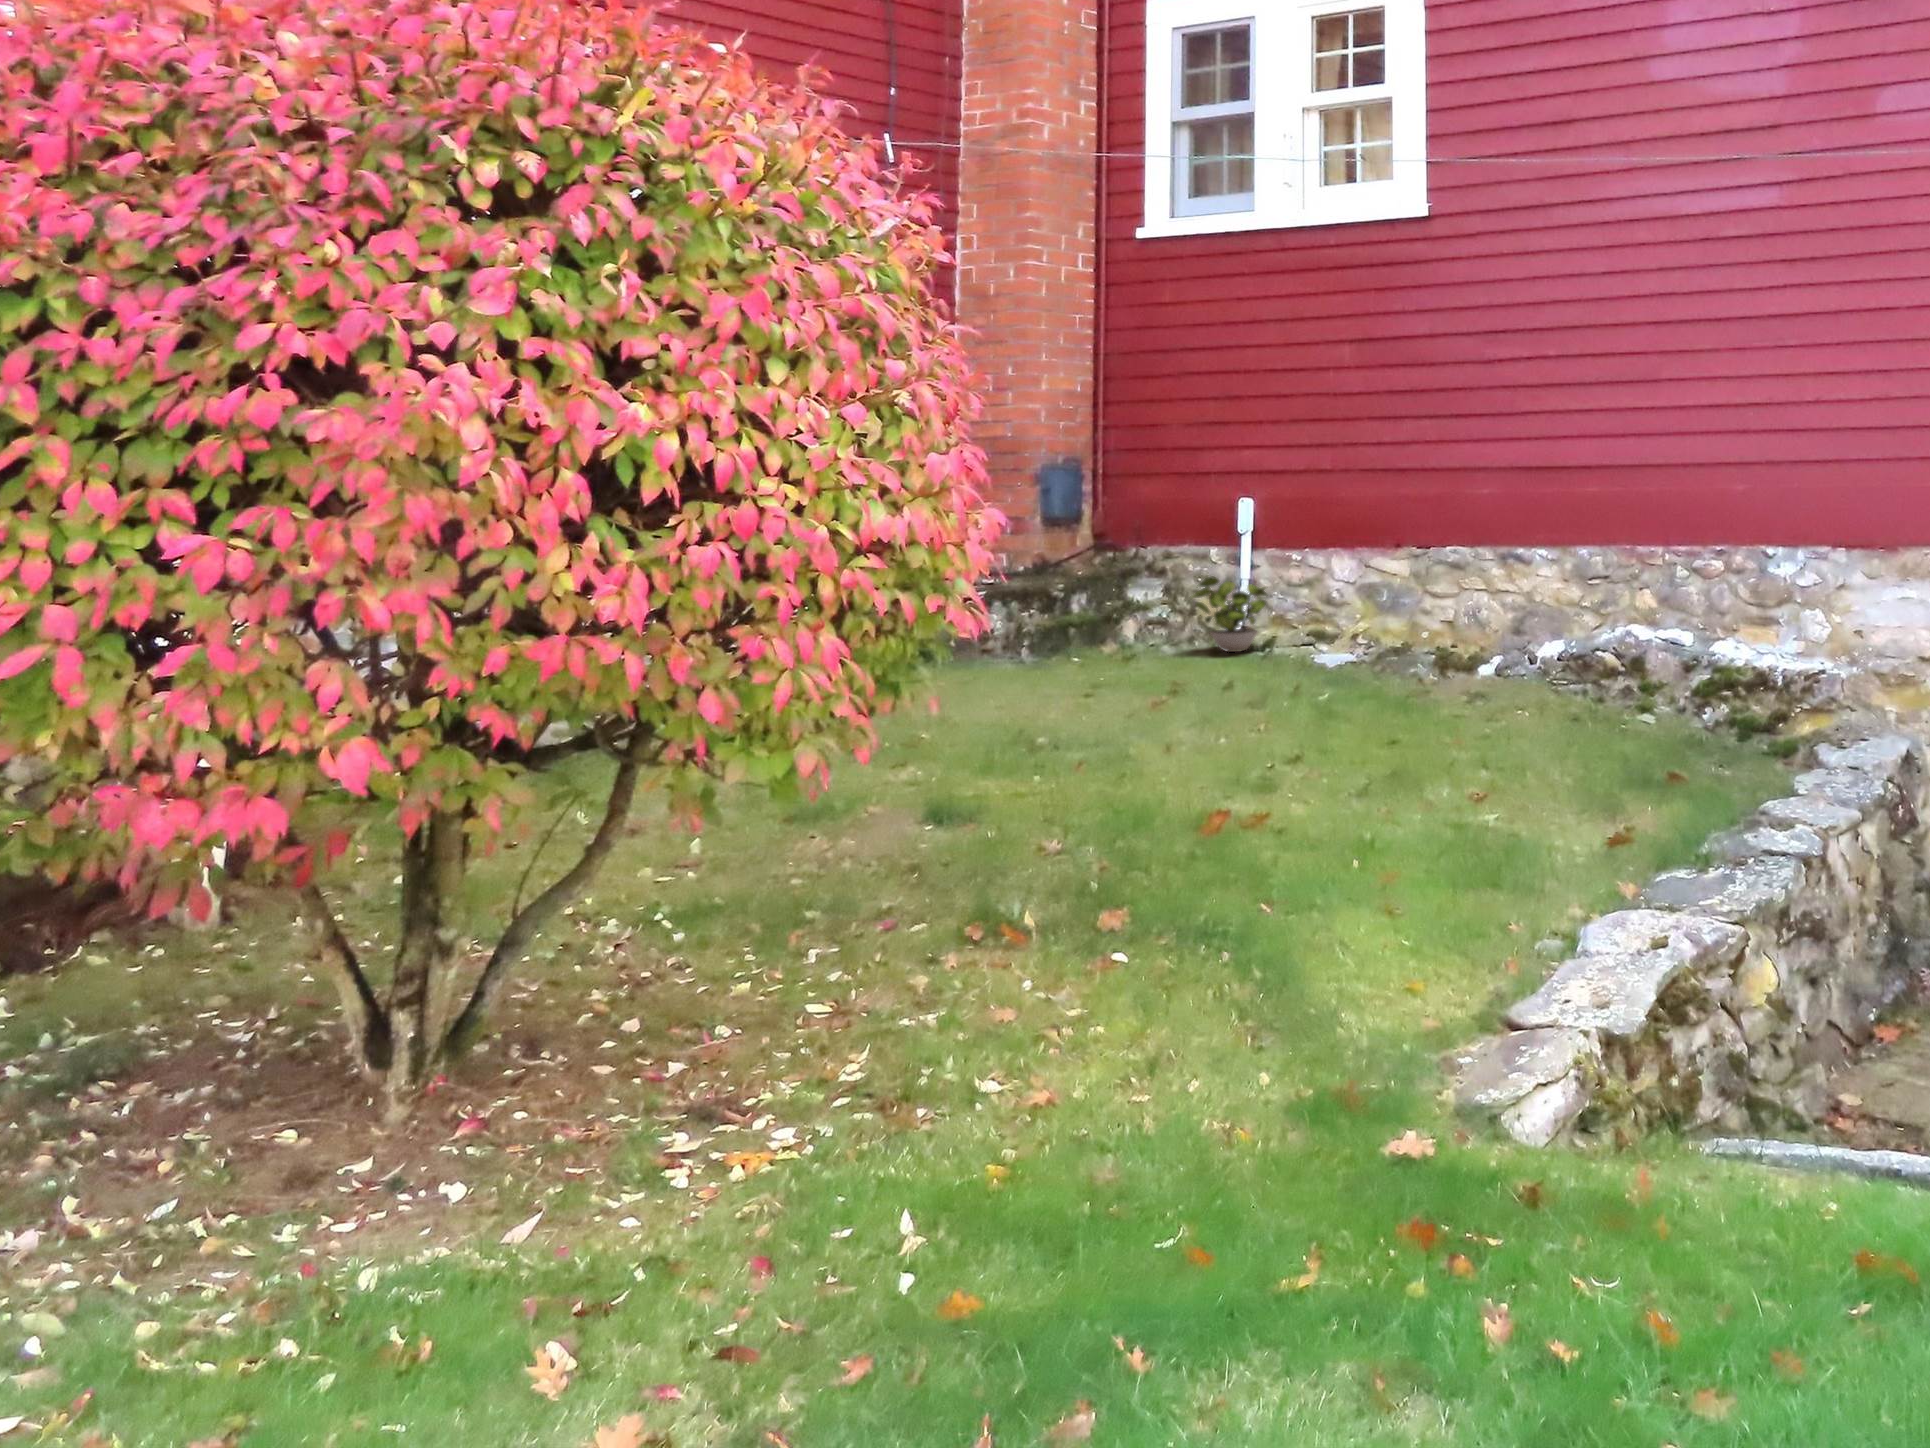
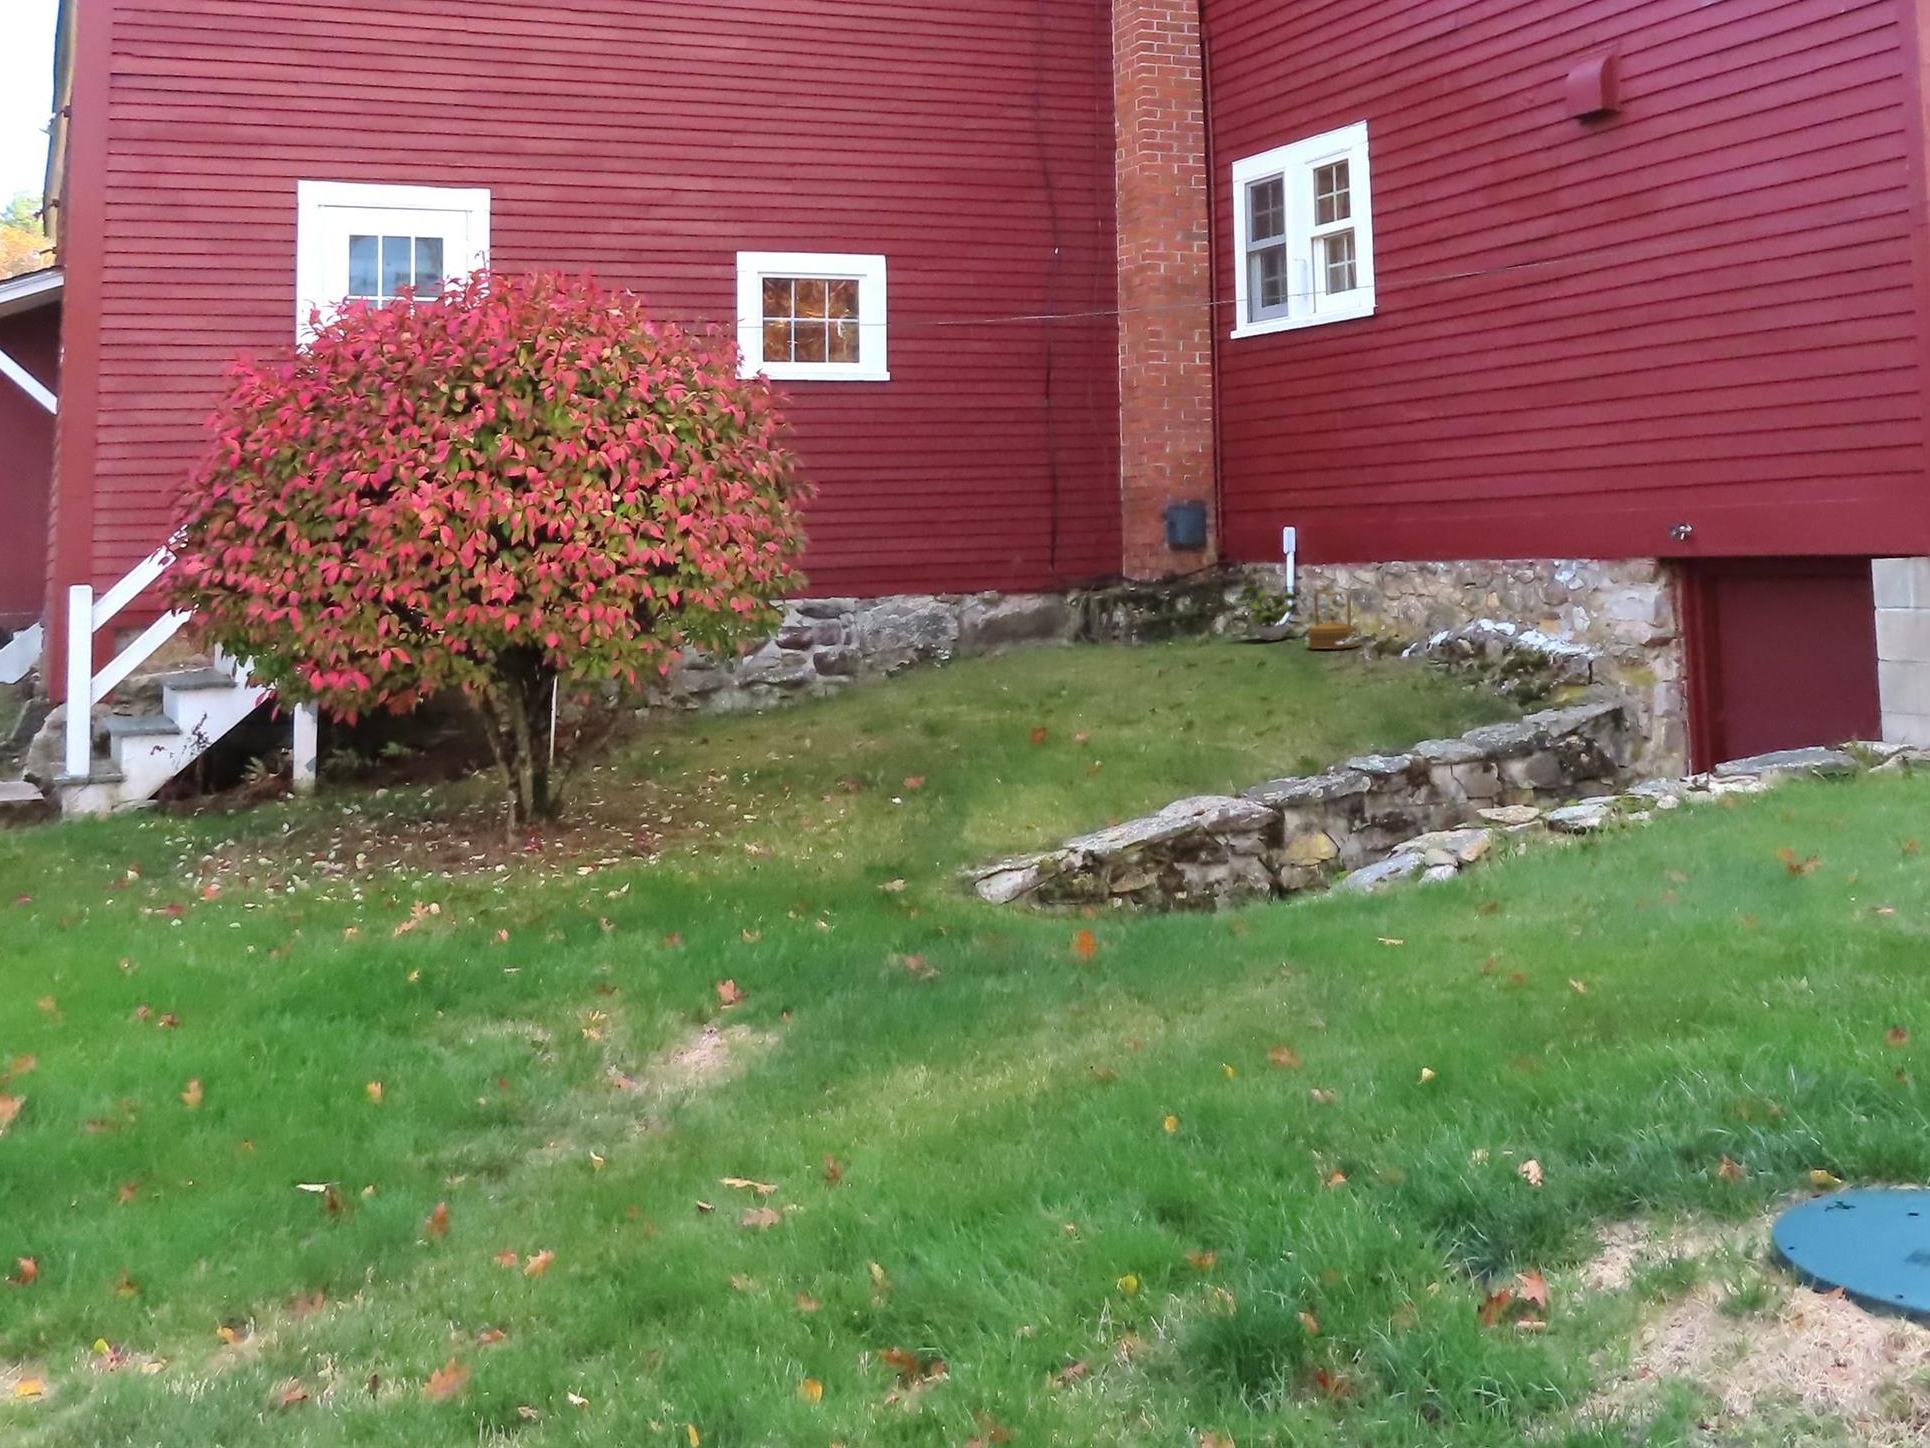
woven basket: none [1318,584,1389,664] -> present [1308,591,1358,649]

